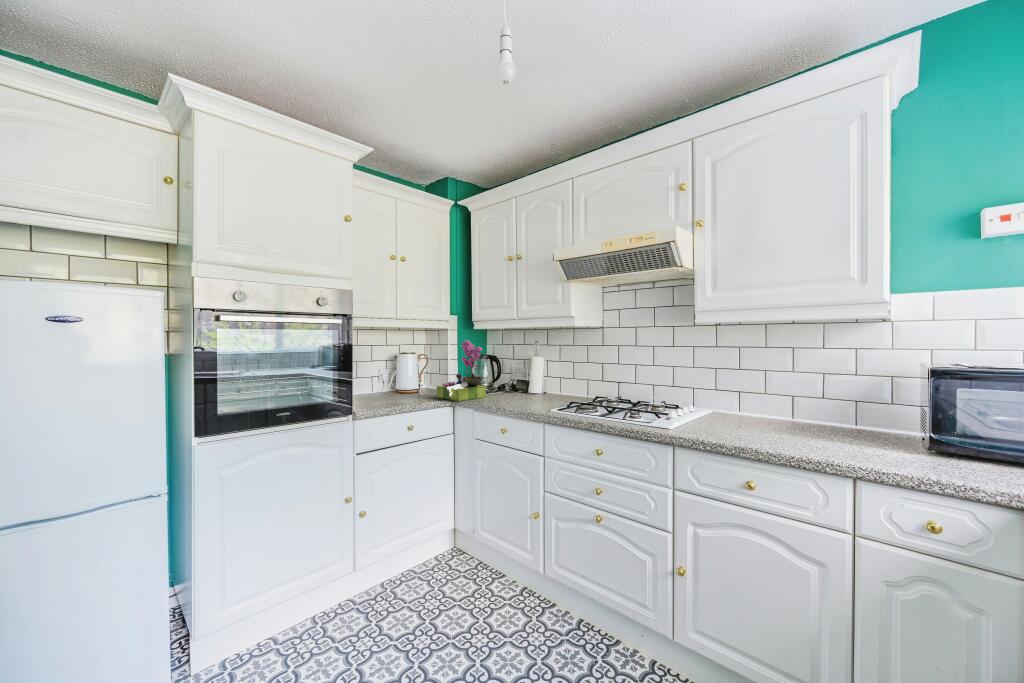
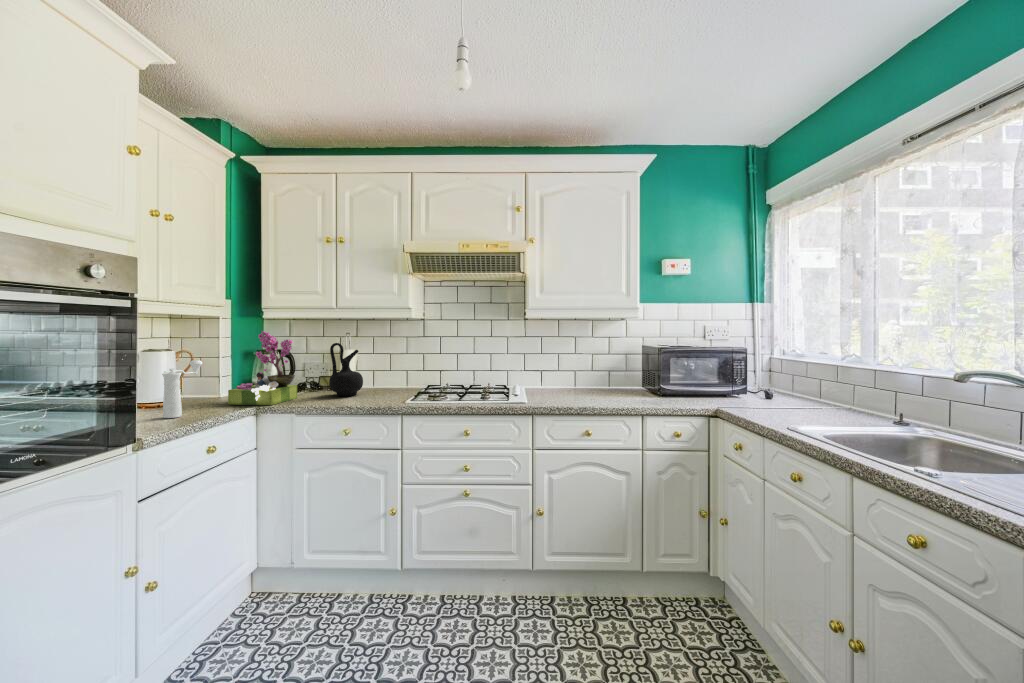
ceramic jug: none [508,350,537,399] -> present [329,343,363,396]
pepper mill: none [388,363,416,404] -> present [162,360,203,418]

